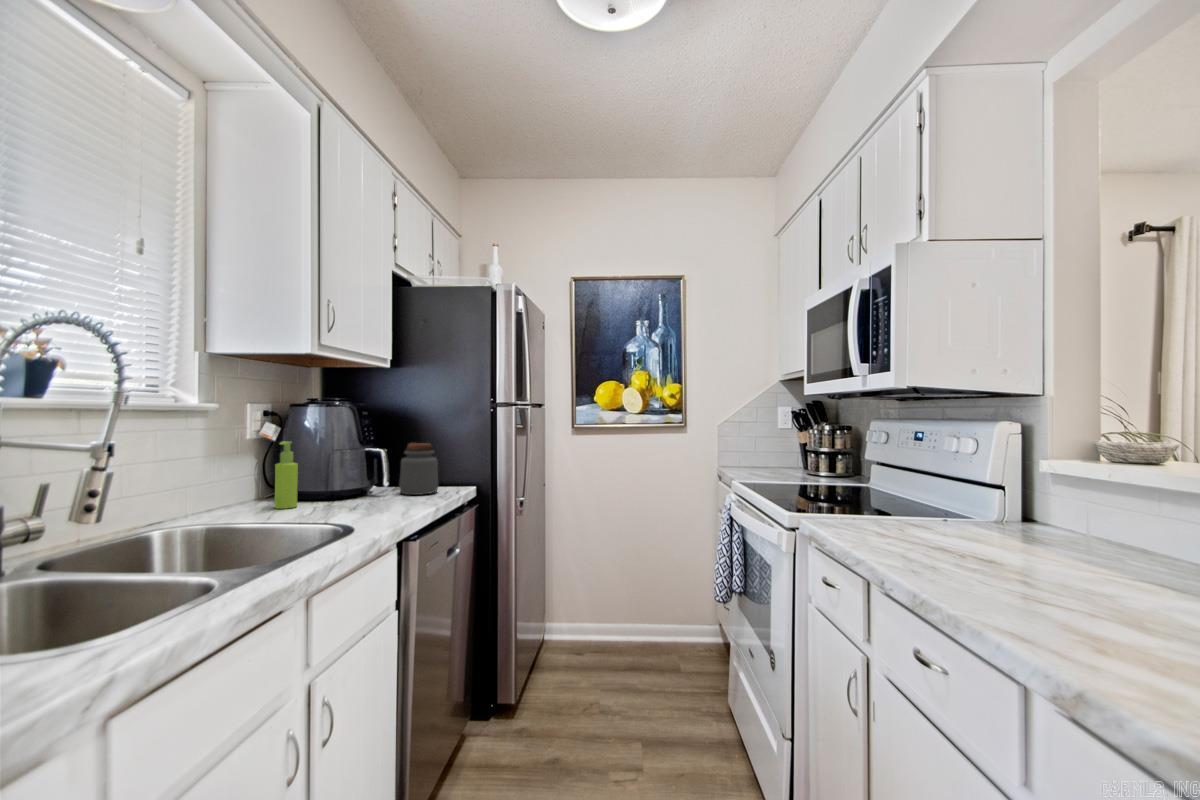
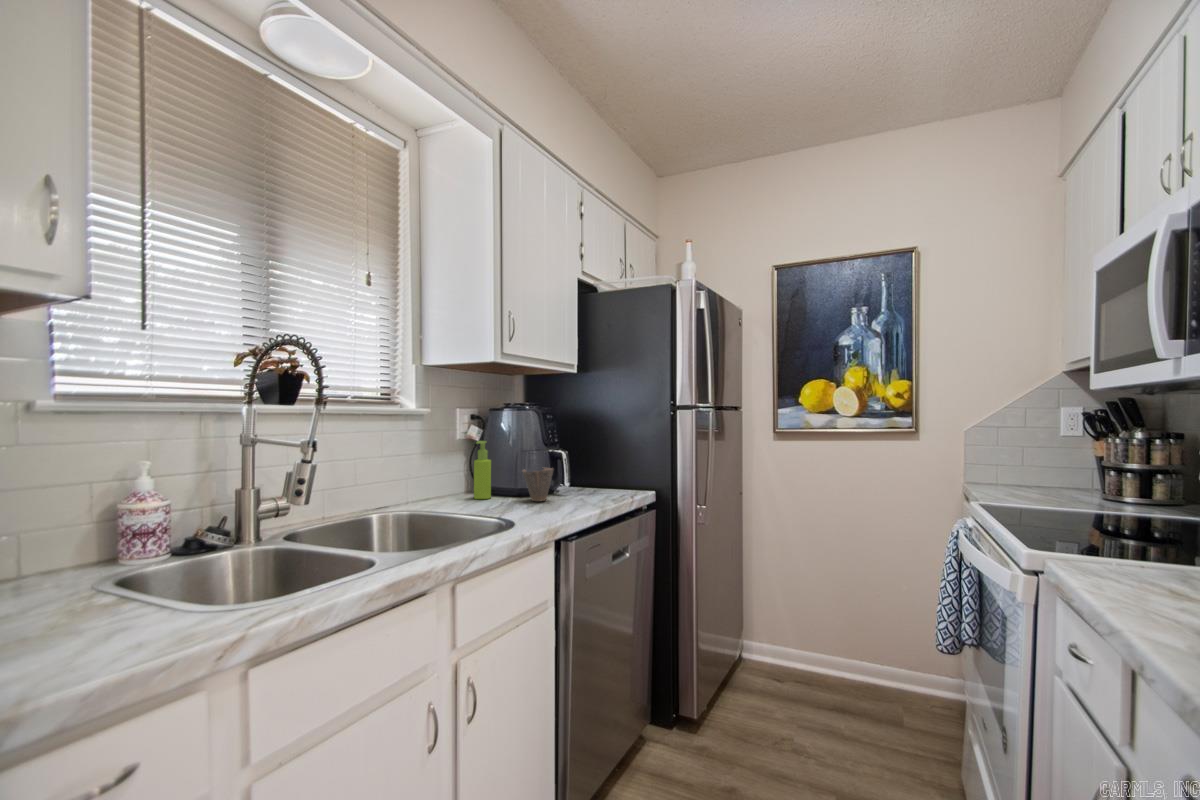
jar: present [399,443,438,495] -> none [579,445,615,495]
cup: none [340,469,377,506] -> present [523,468,553,501]

